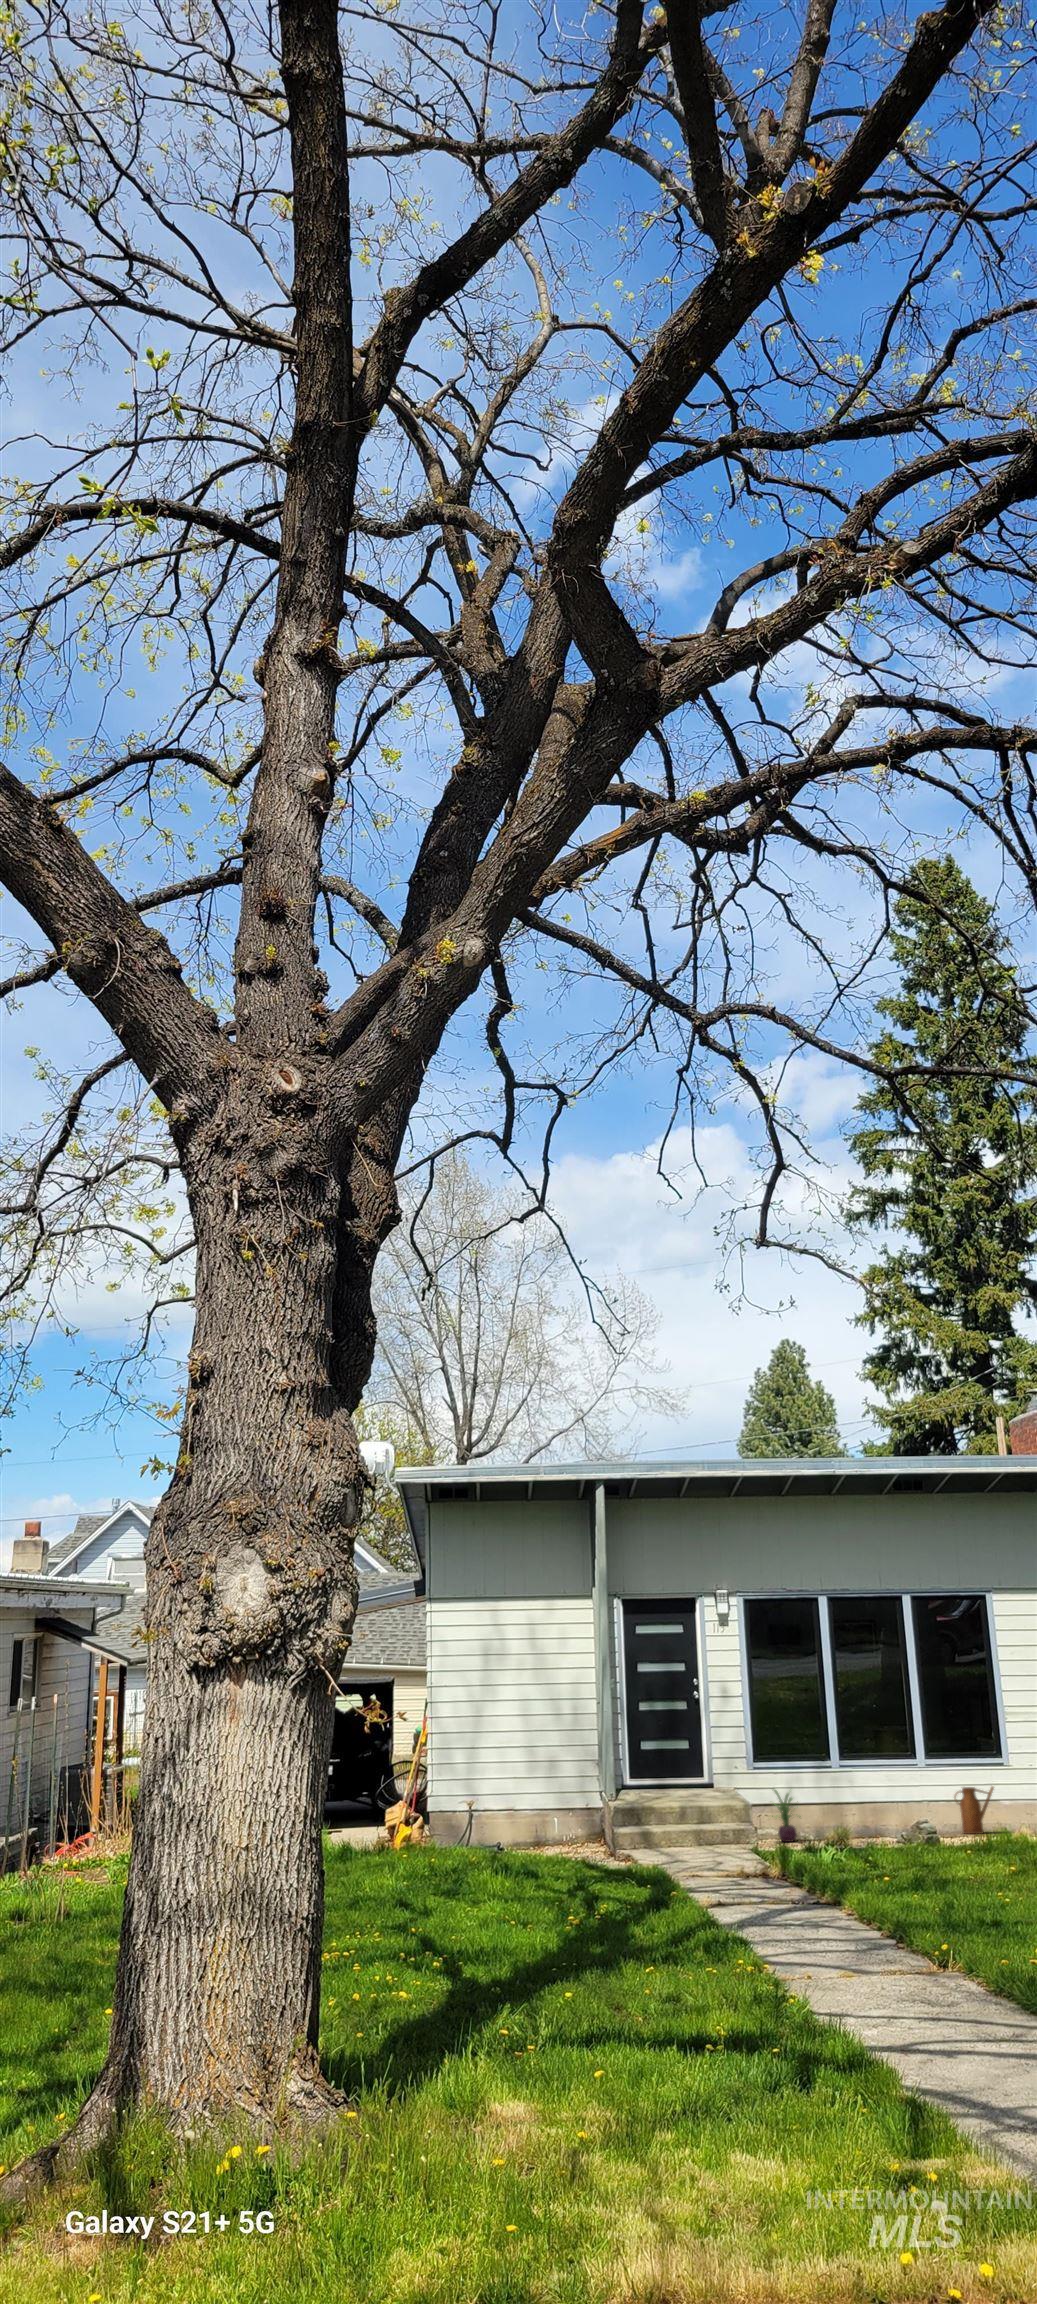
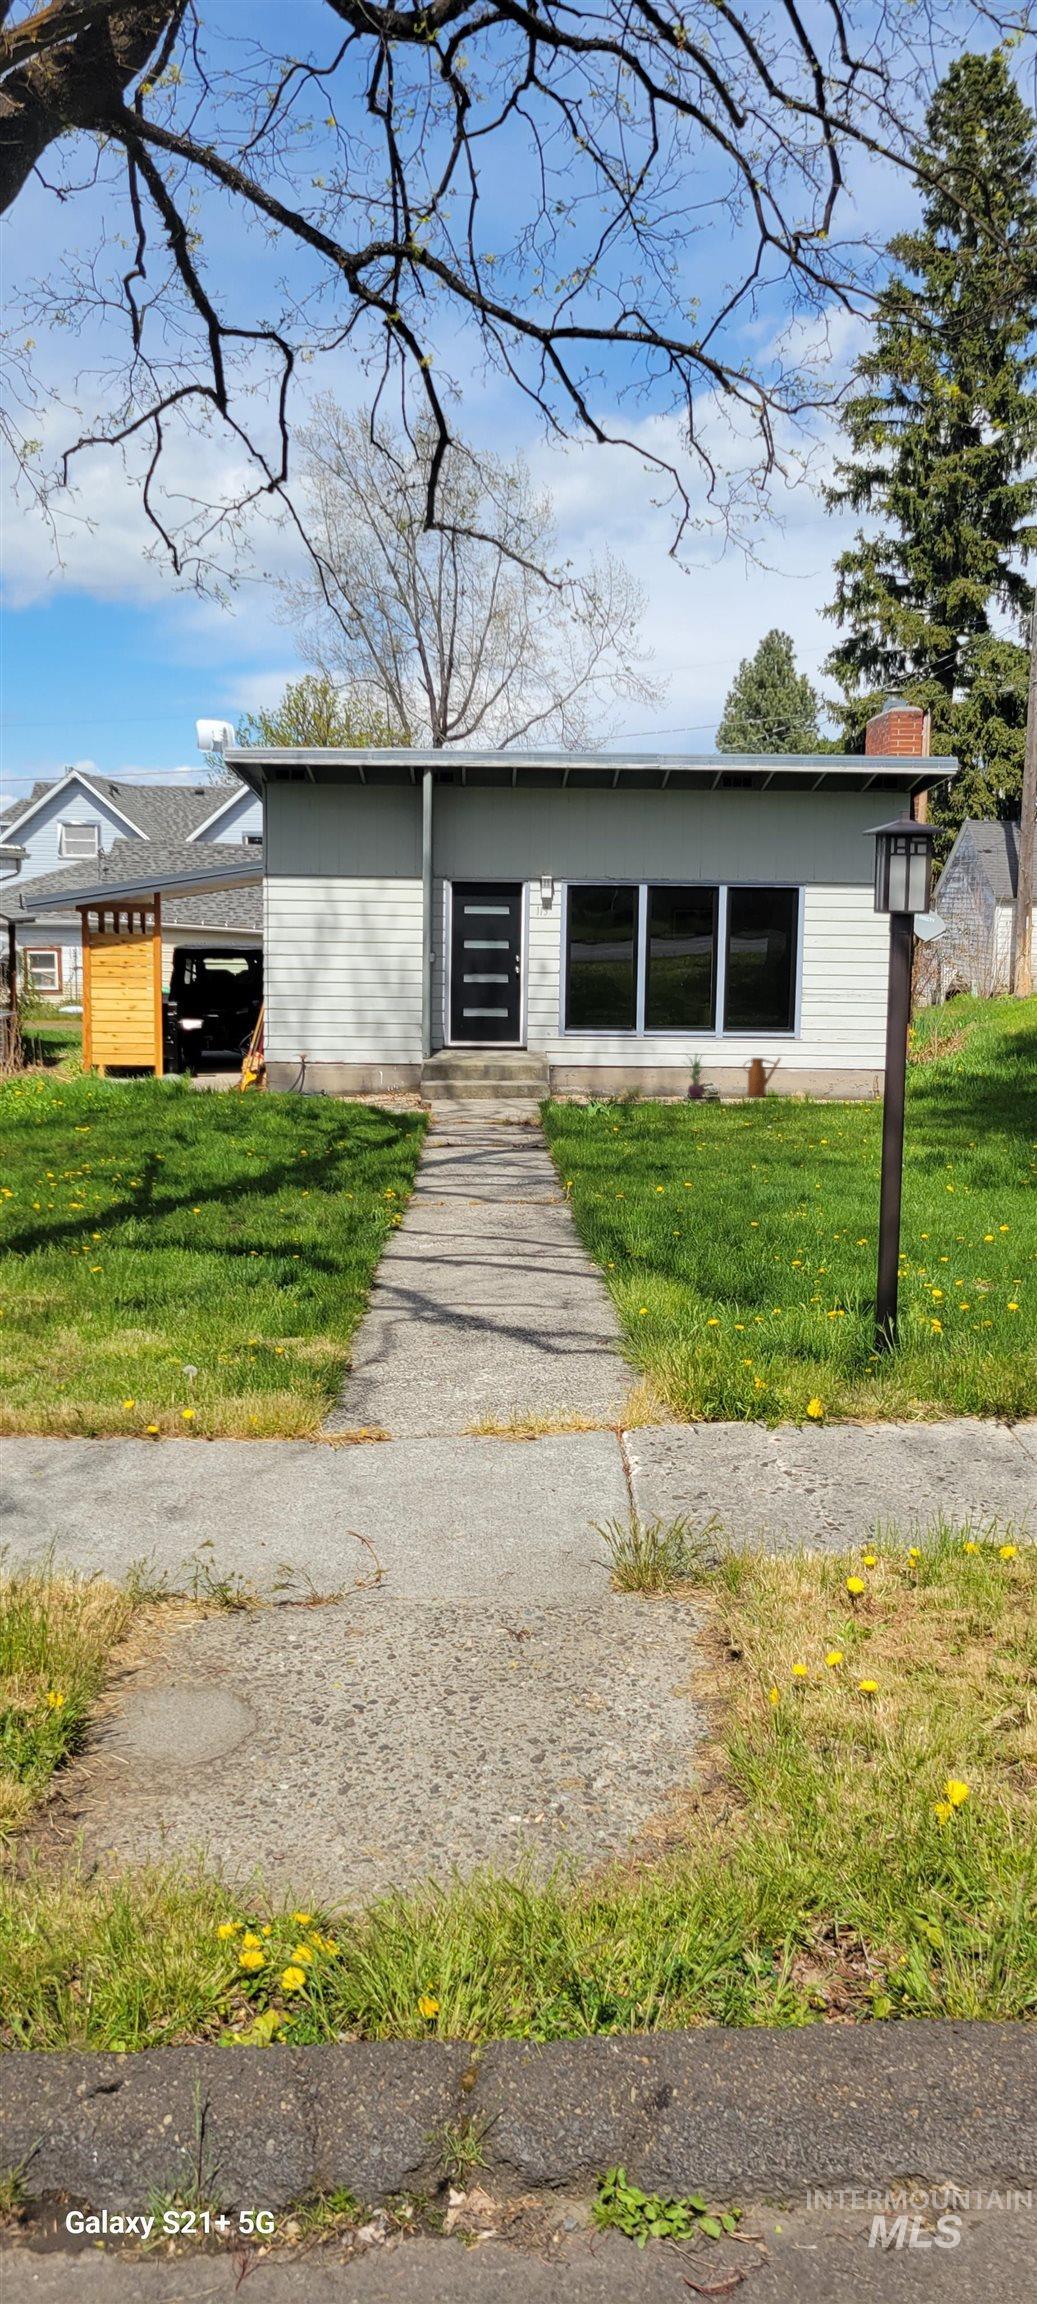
decorative plant: present [772,1789,801,1842] -> present [686,1054,704,1098]

